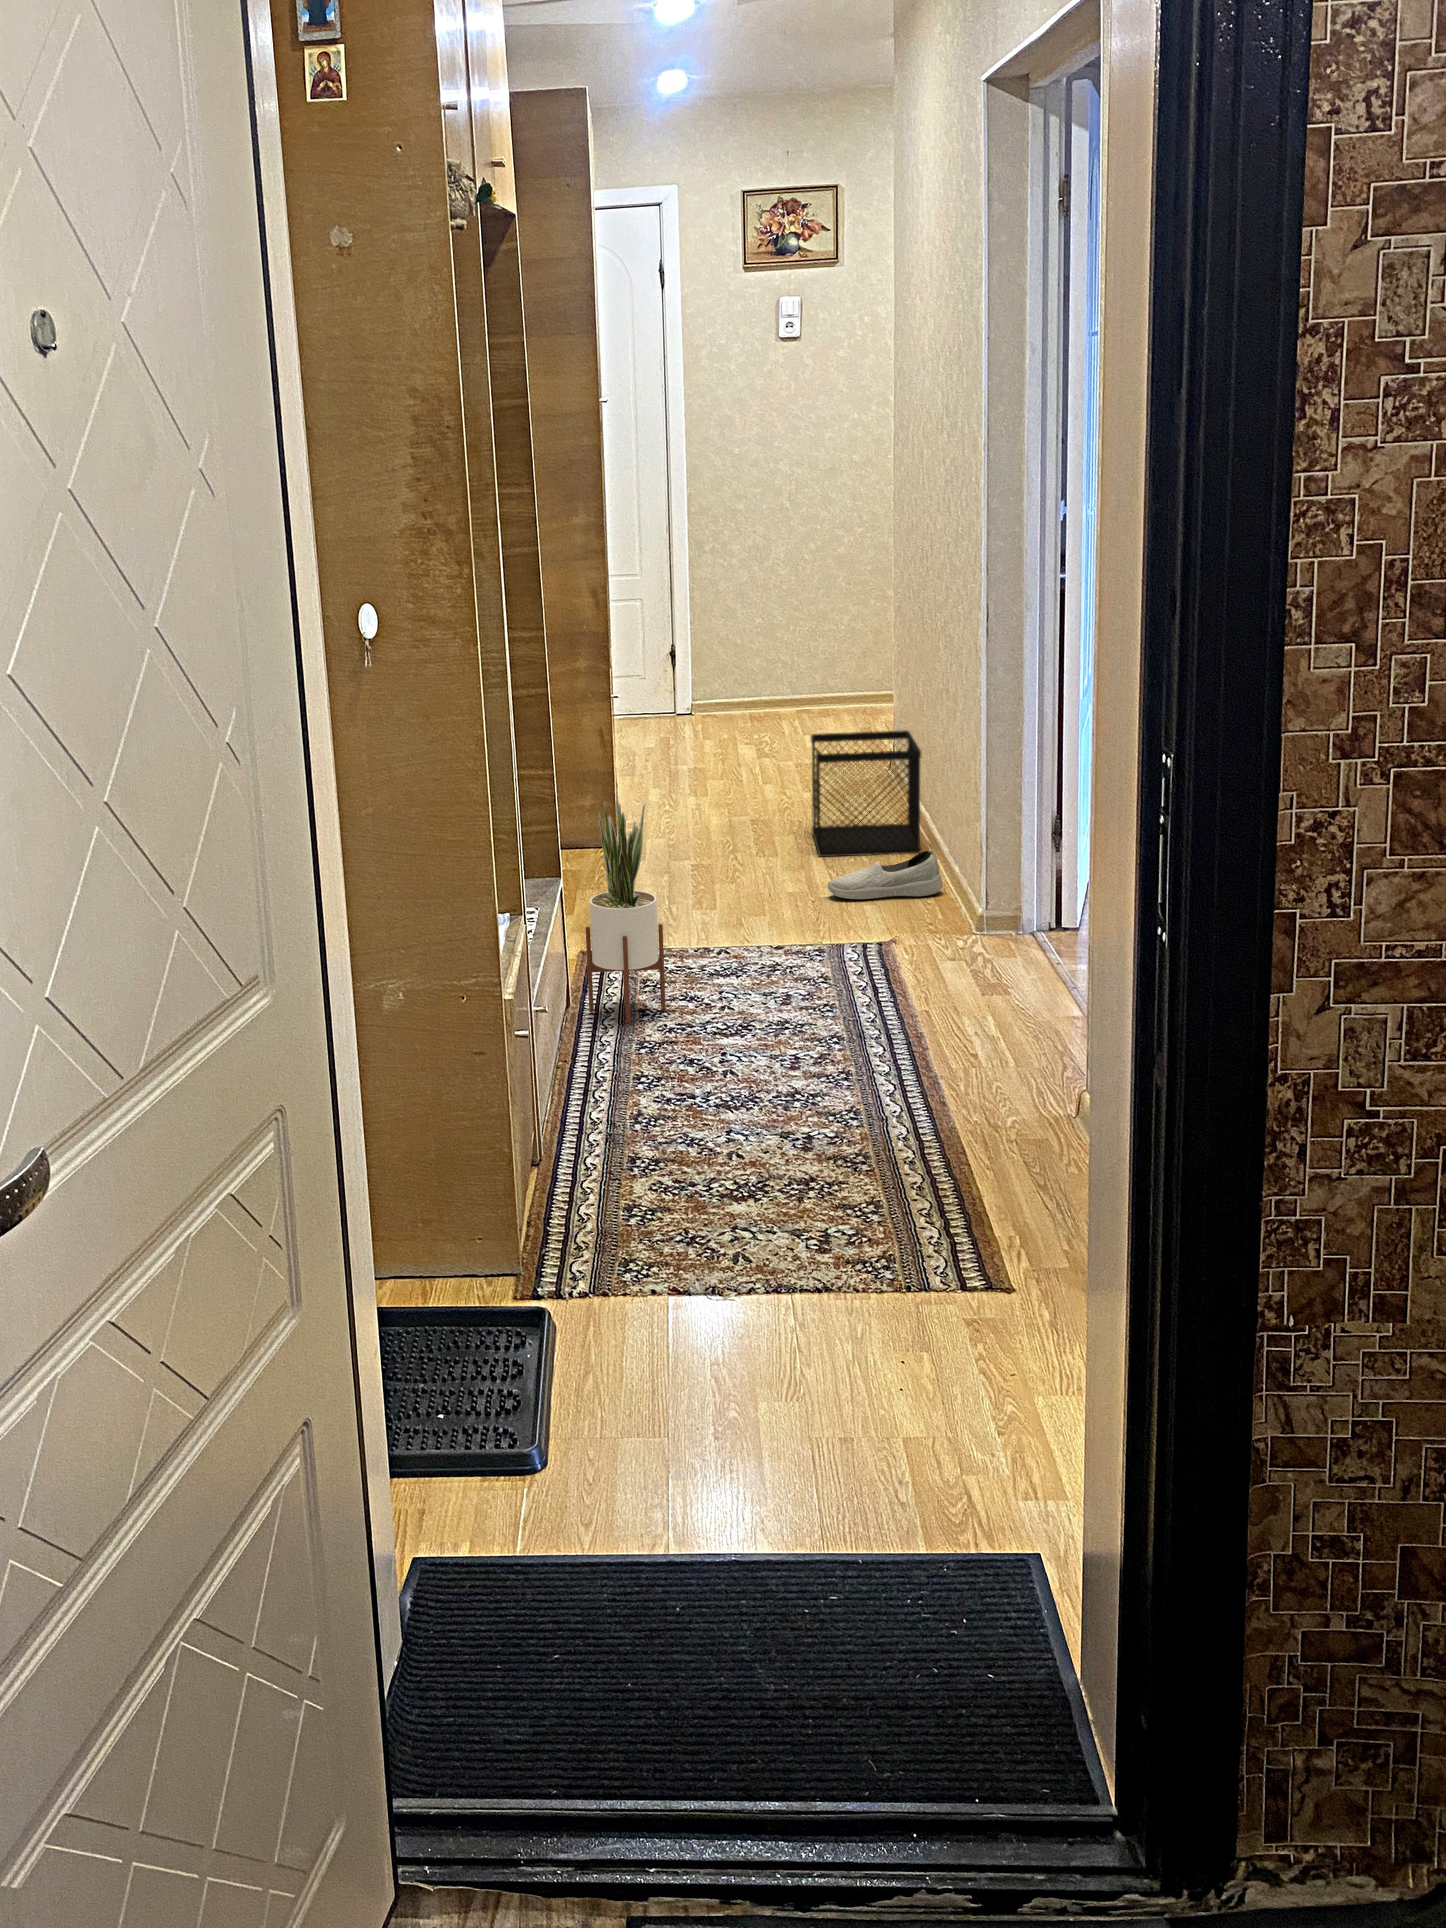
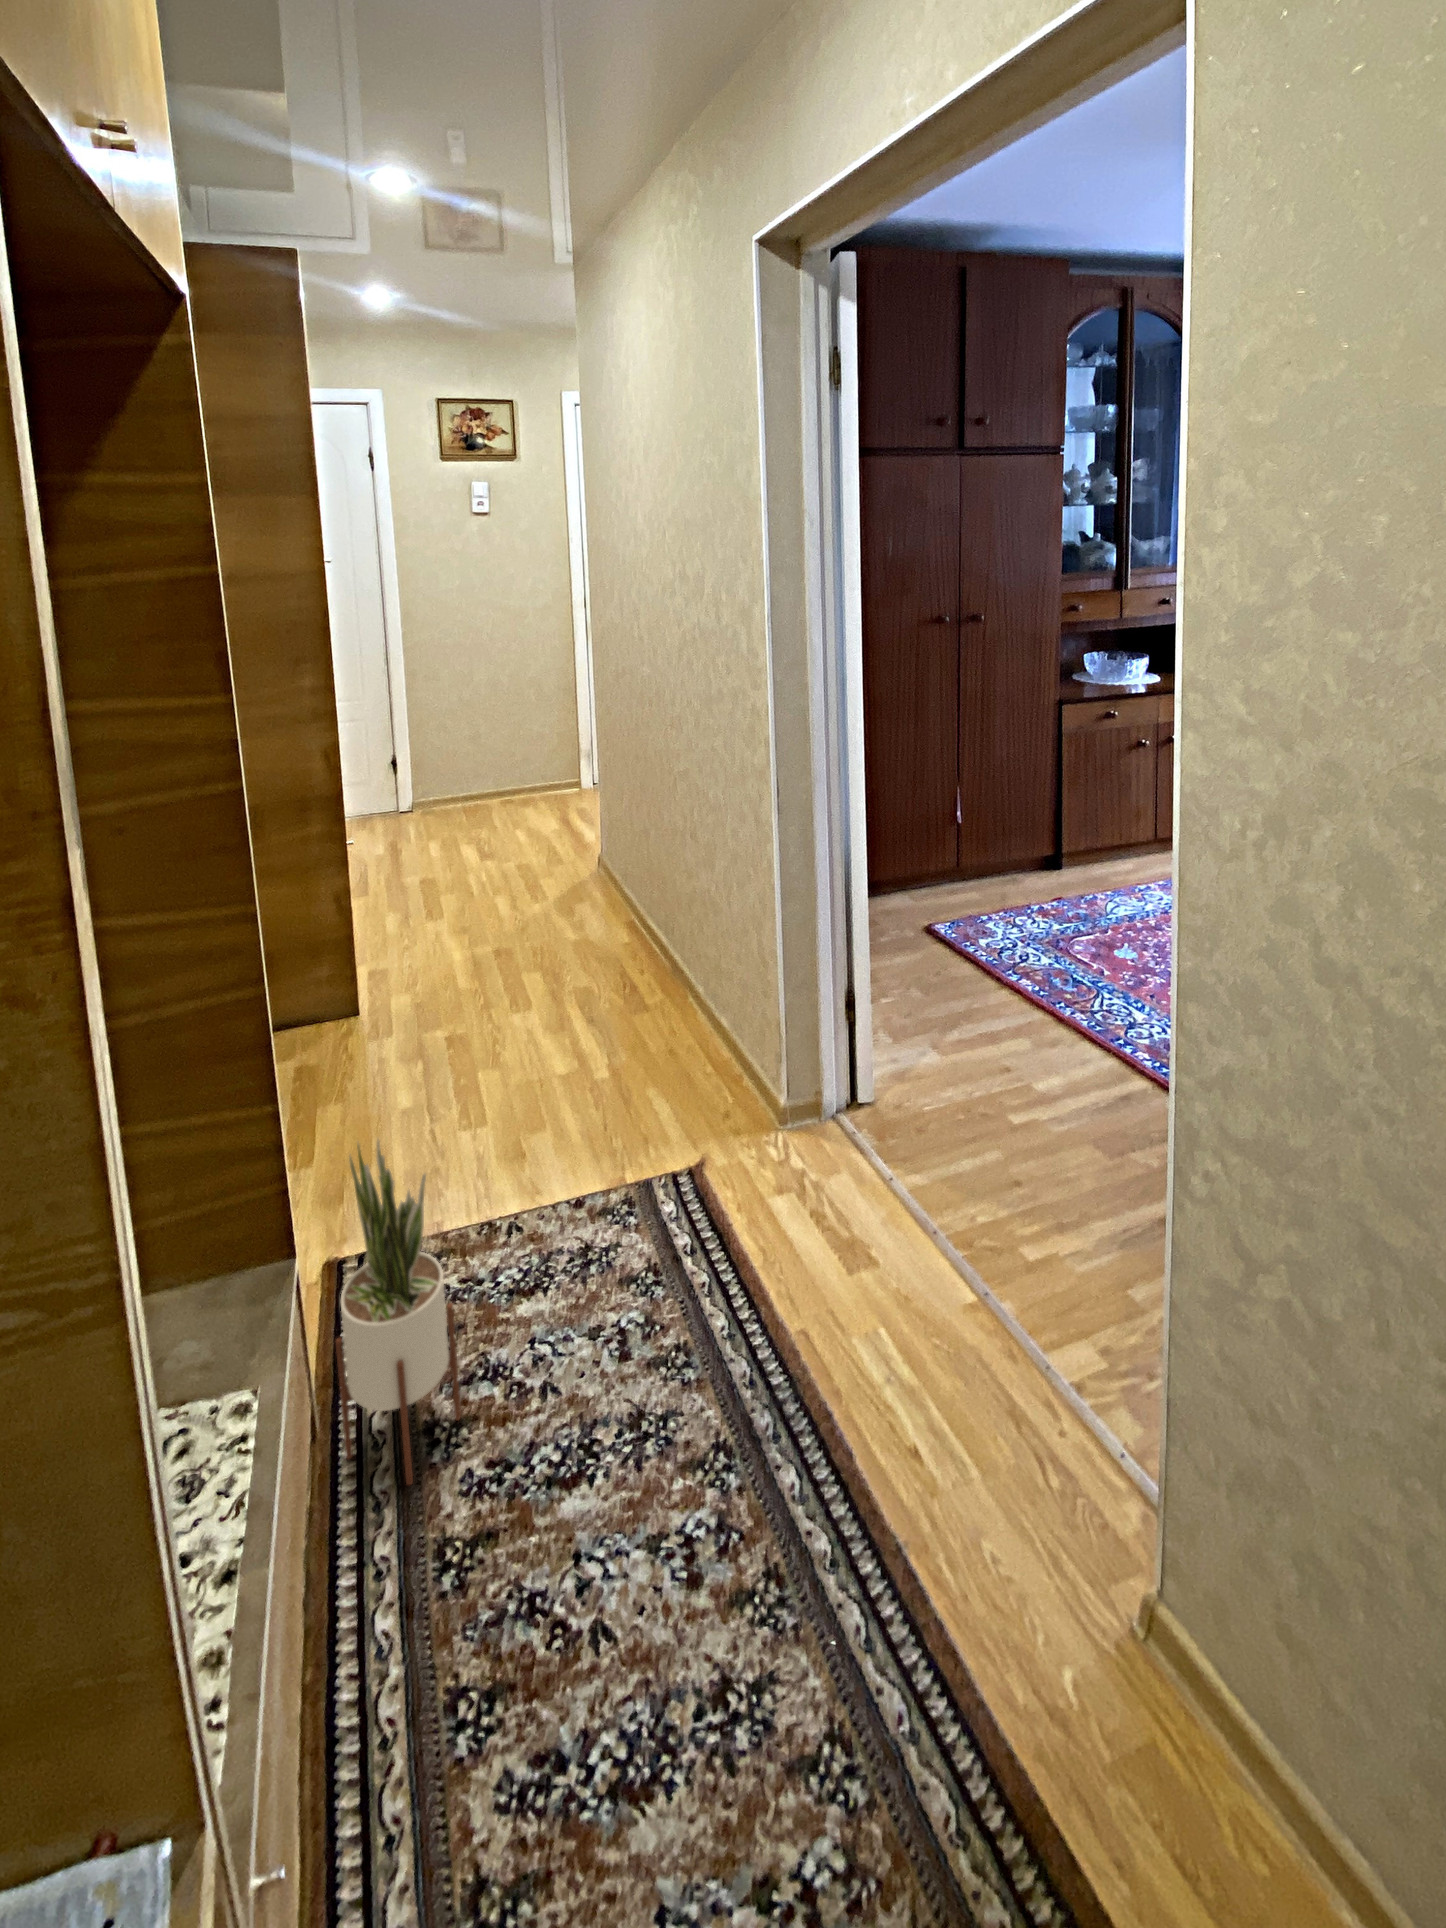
wastebasket: present [811,730,921,857] -> none [549,860,667,1003]
shoe: present [827,849,943,899] -> none [601,1011,714,1080]

